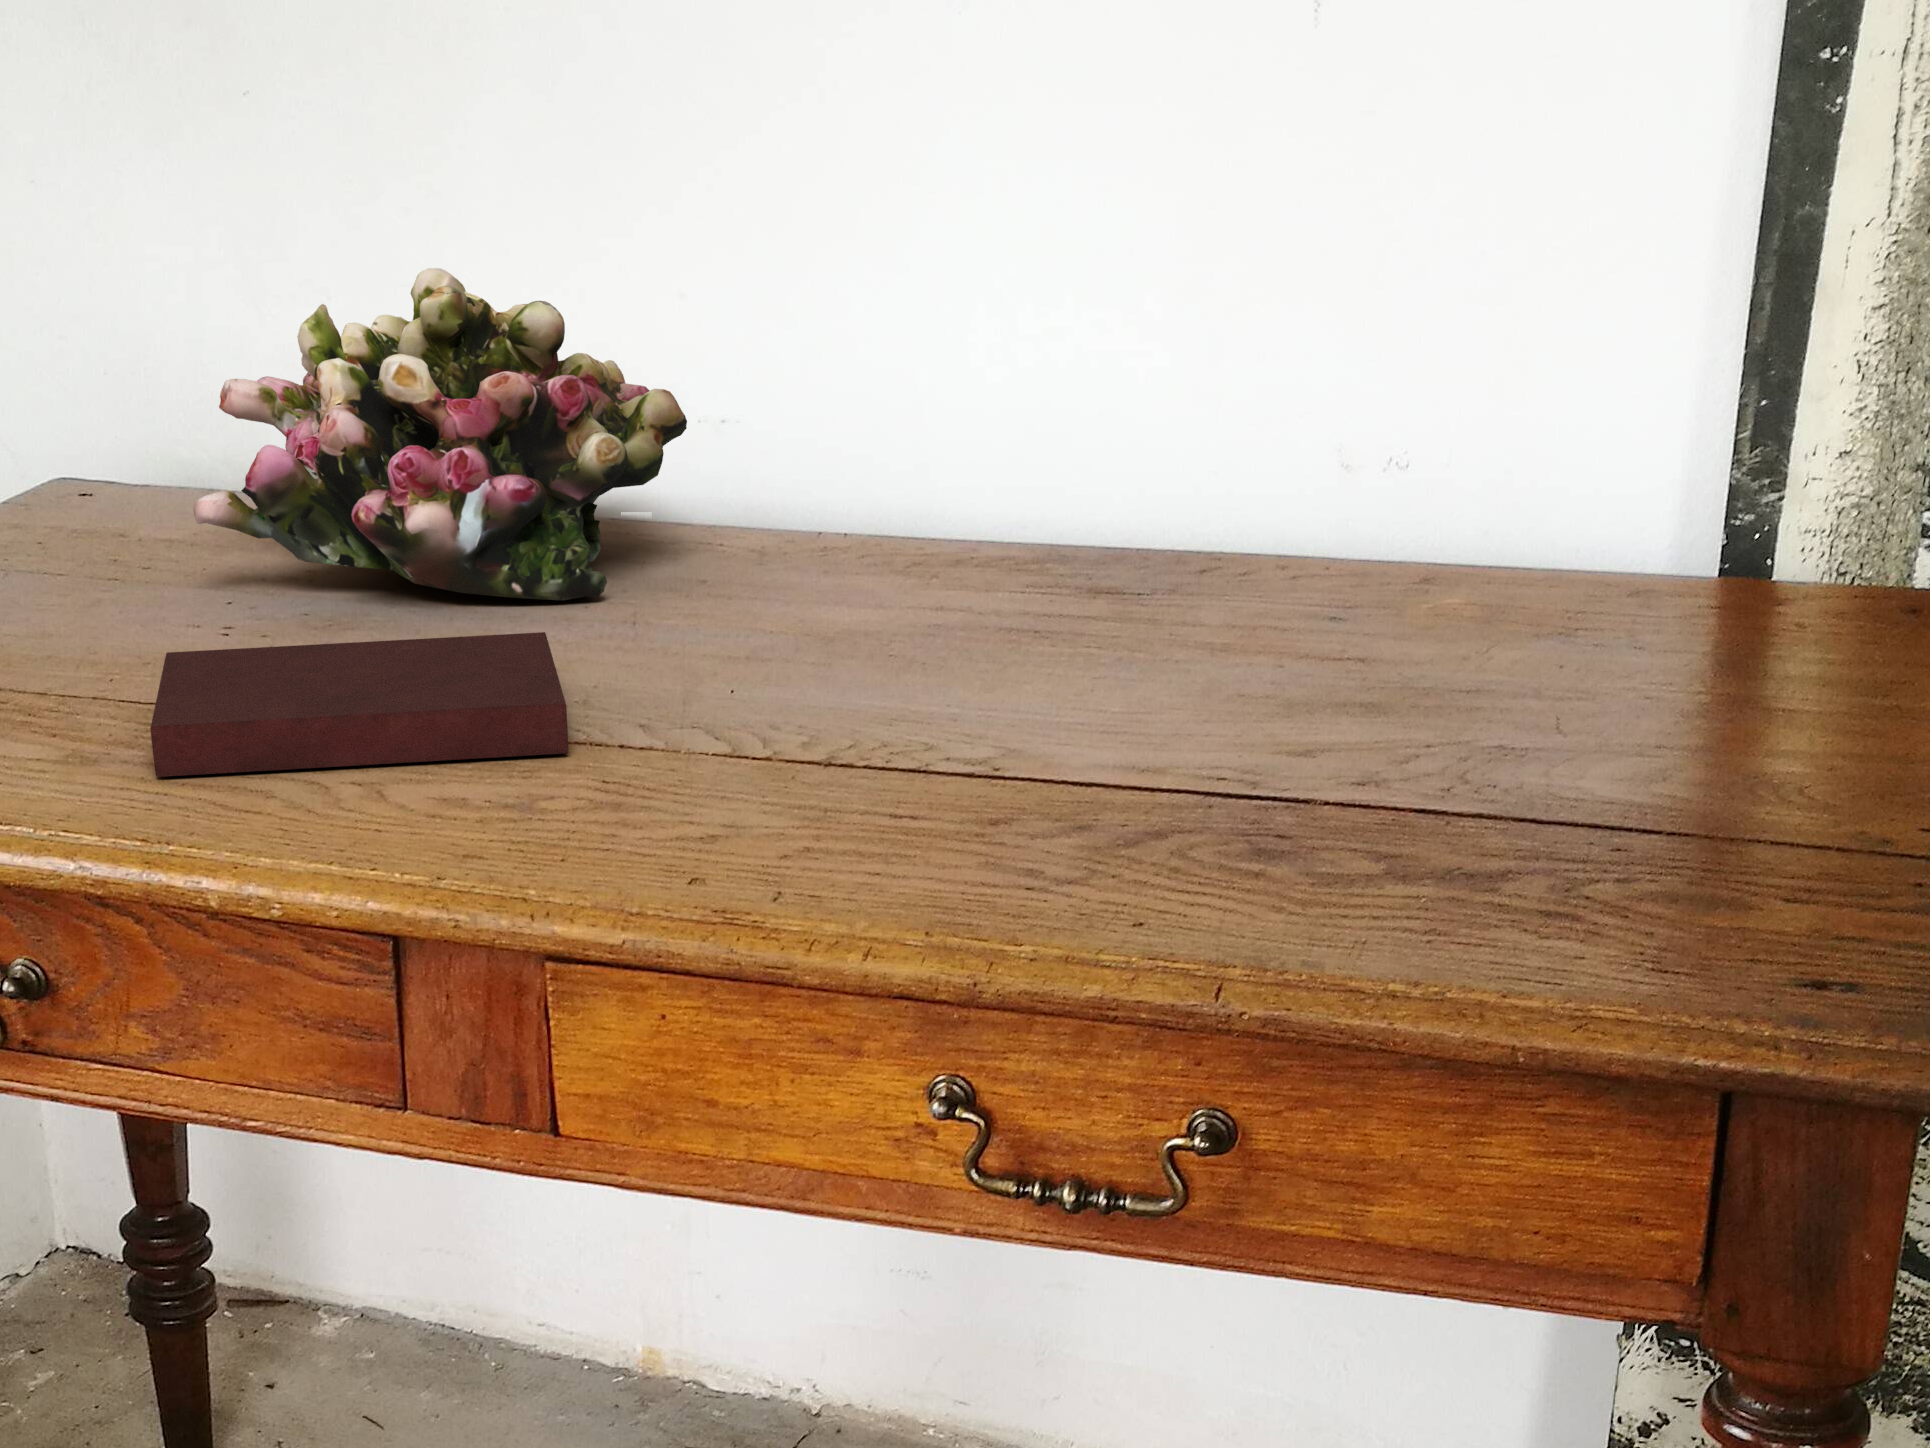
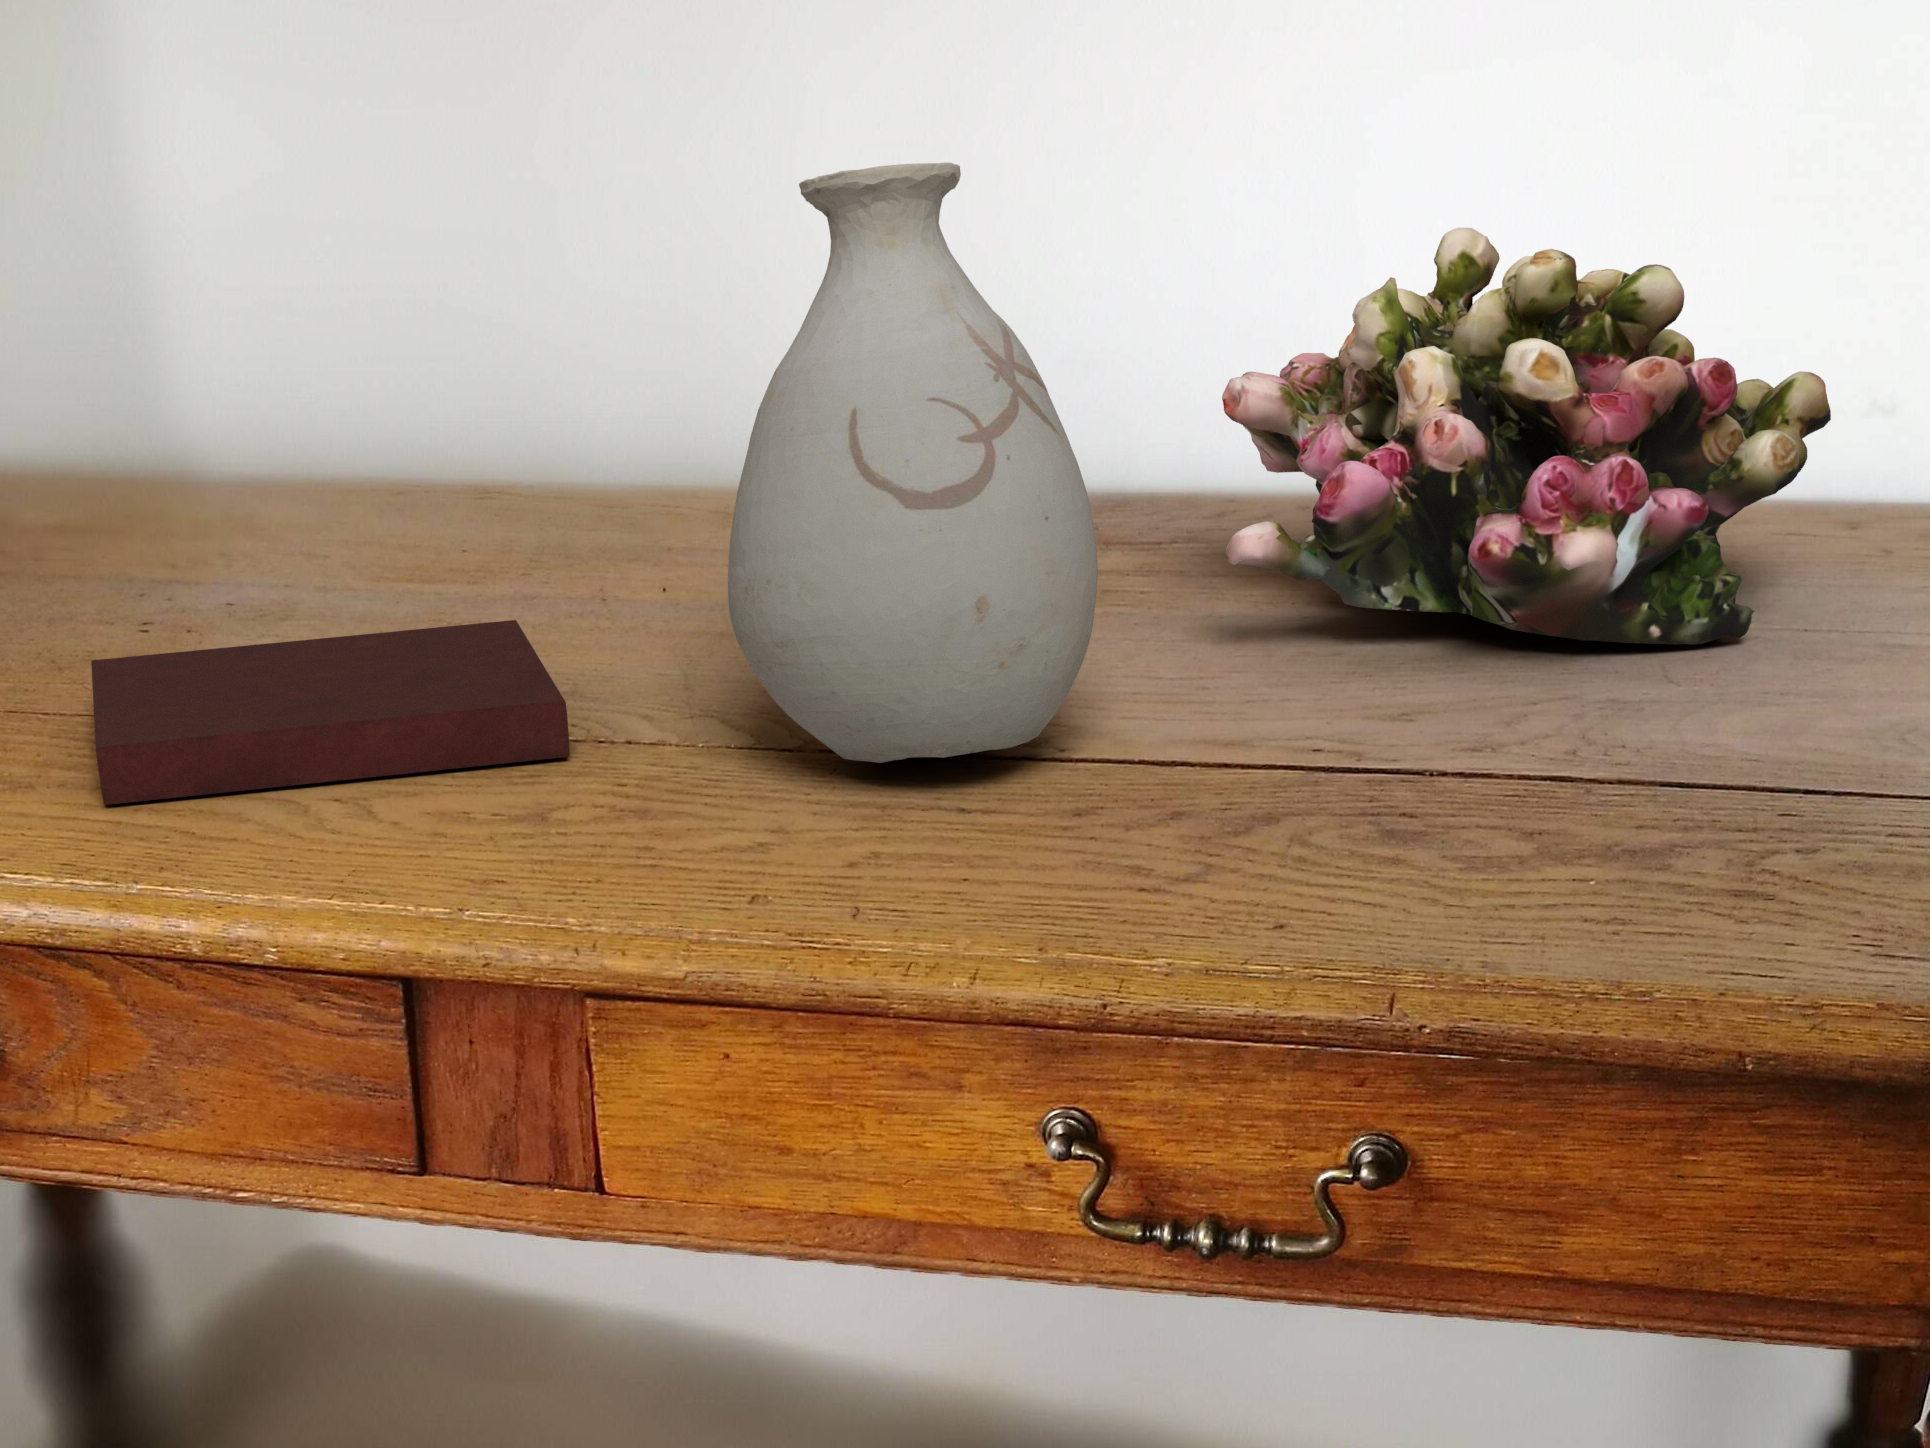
vase: none [706,239,1034,768] -> present [728,163,1098,763]
flower arrangement: present [194,268,687,600] -> present [1222,228,1831,644]

